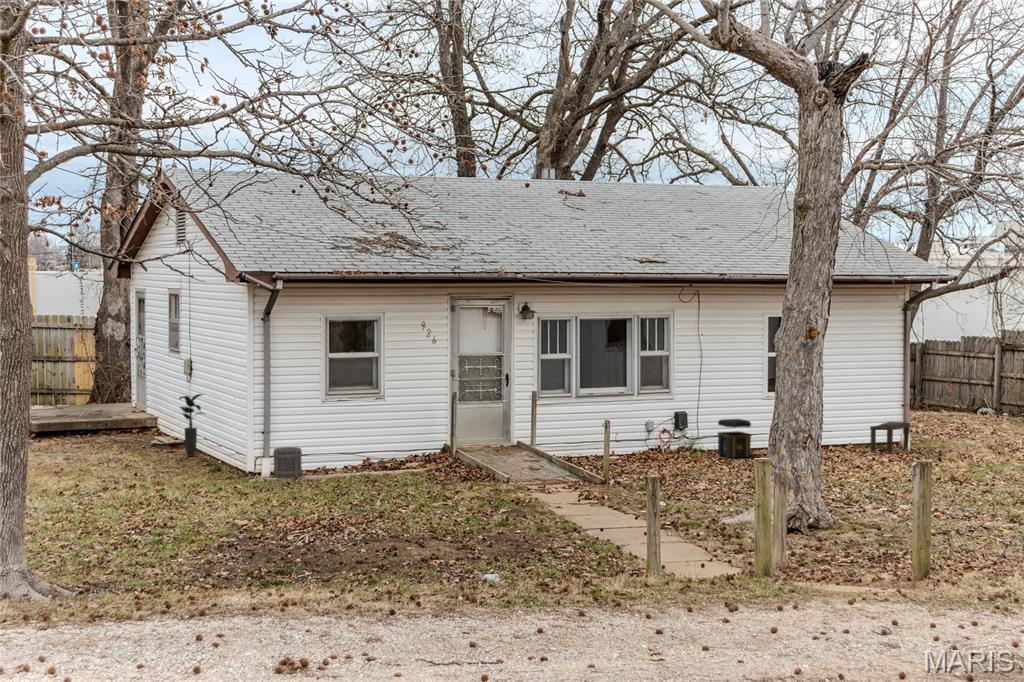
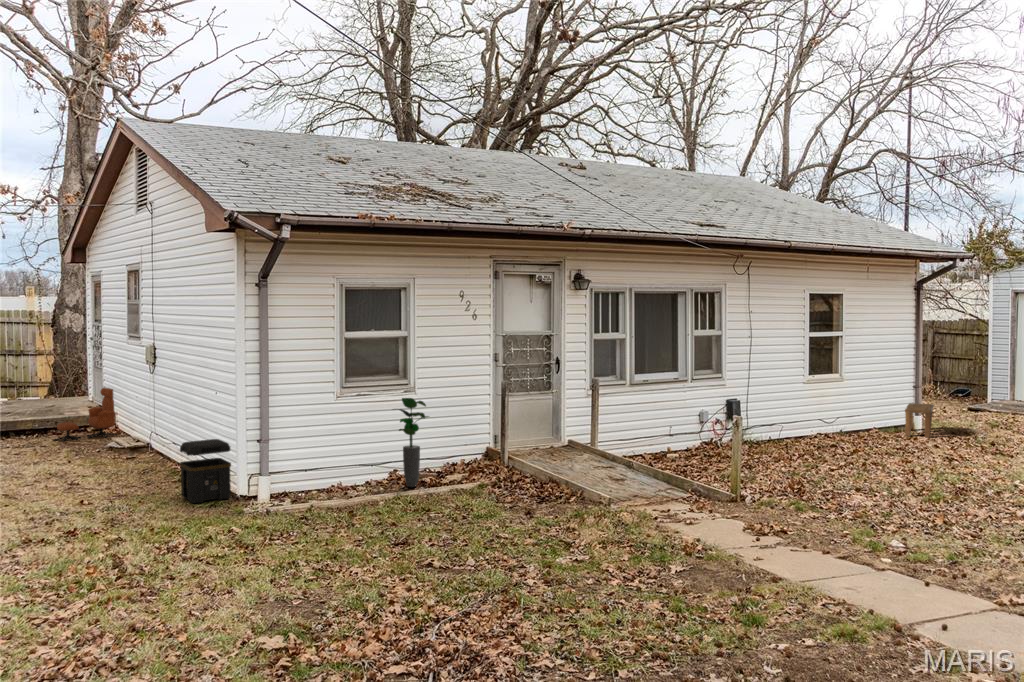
lounge chair: none [108,394,159,439] -> present [54,388,117,442]
potted plant: present [179,394,204,456] -> present [398,398,429,487]
toolbox: present [718,419,751,458] -> present [180,439,231,503]
bucket: present [273,447,302,478] -> none [273,459,314,504]

